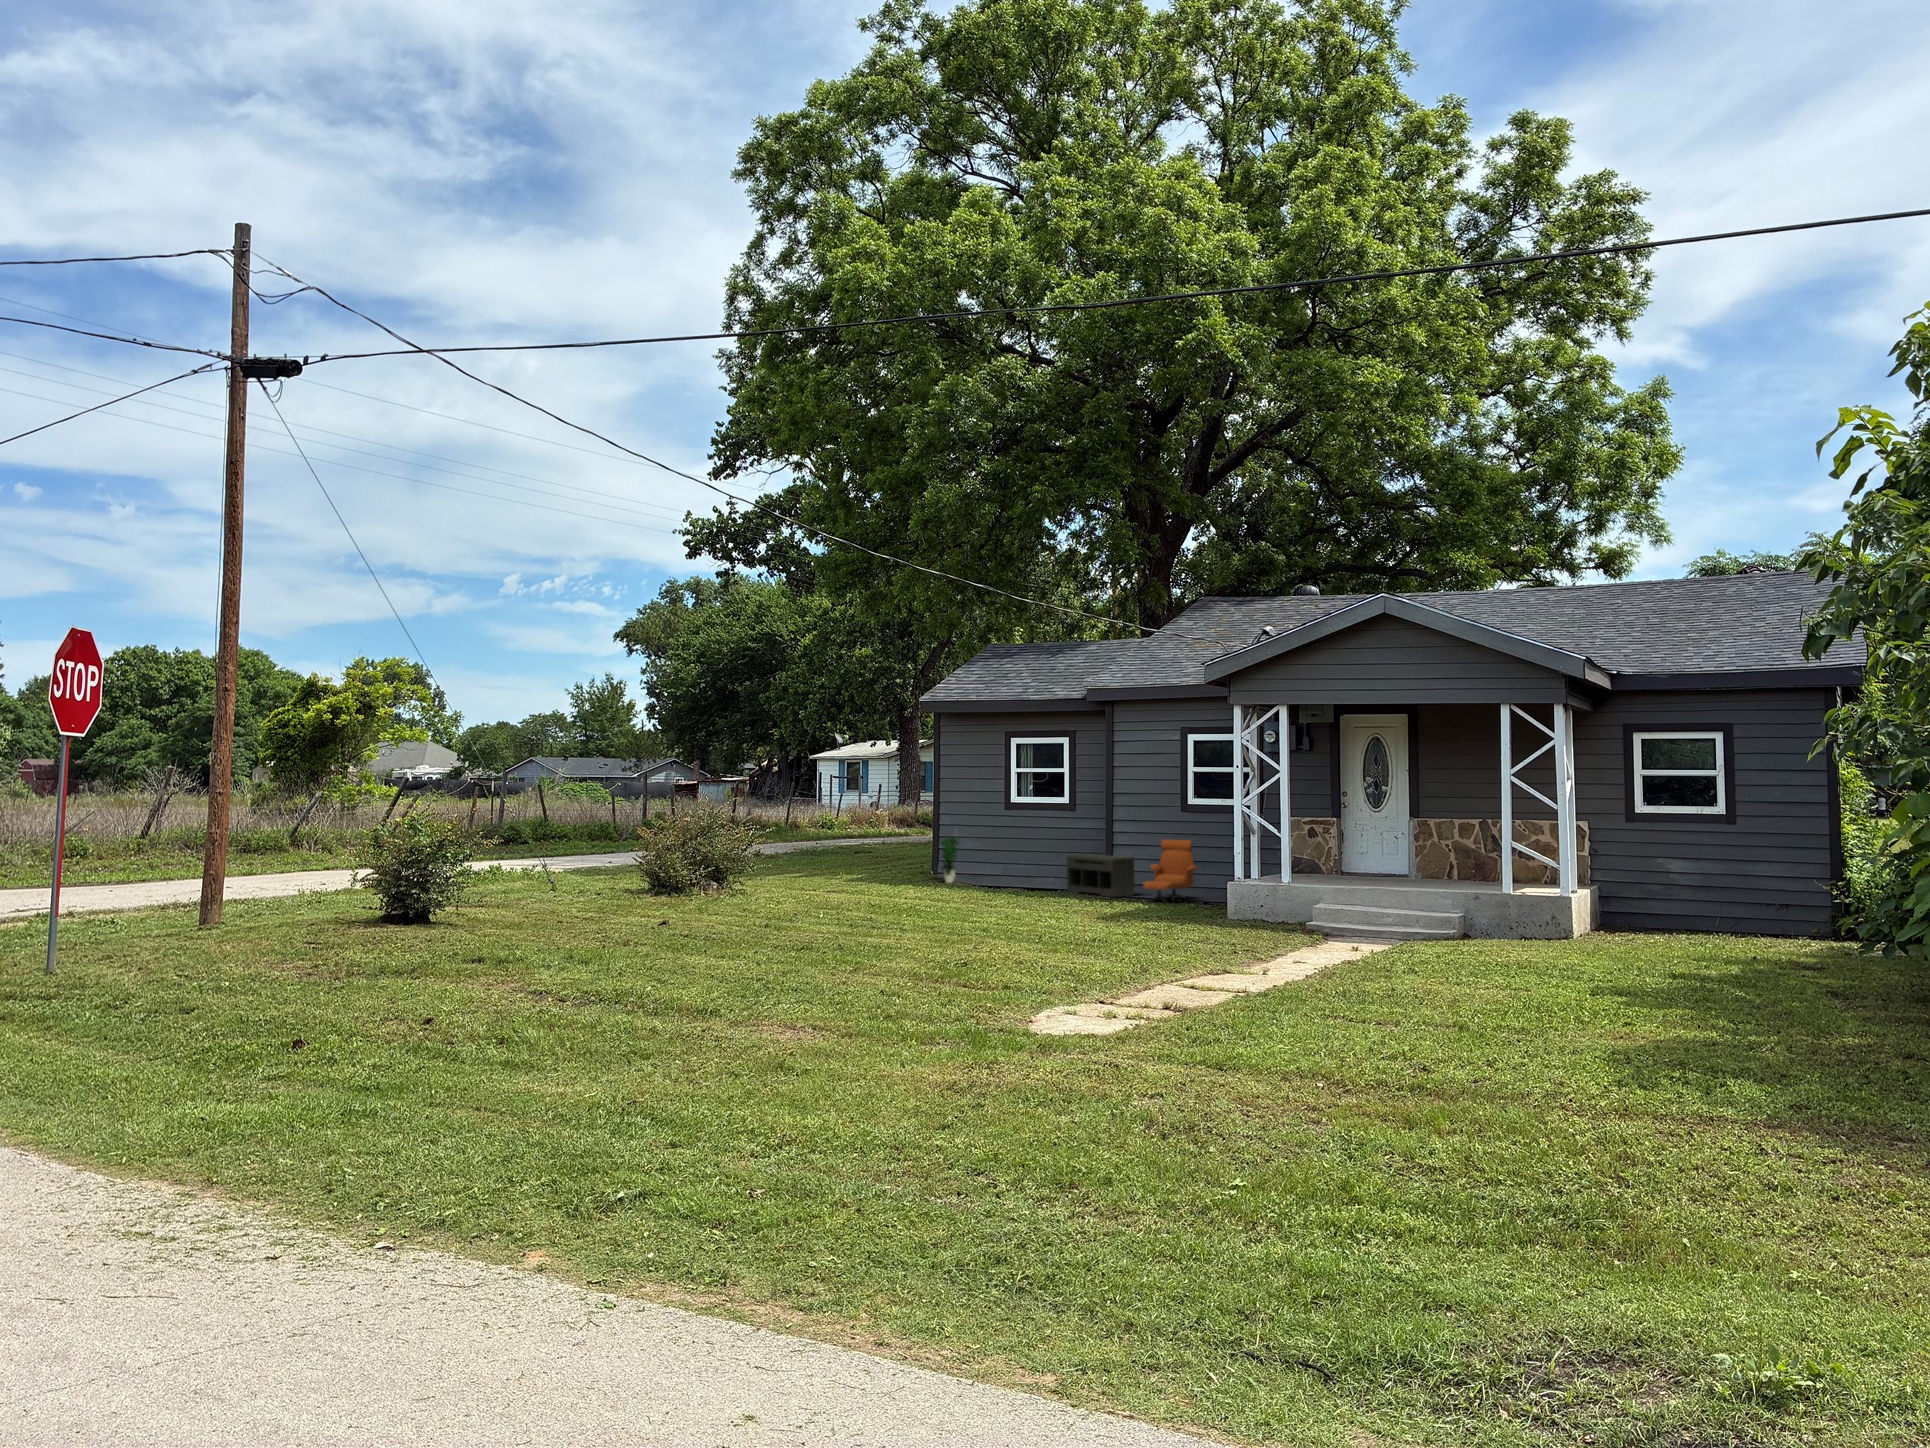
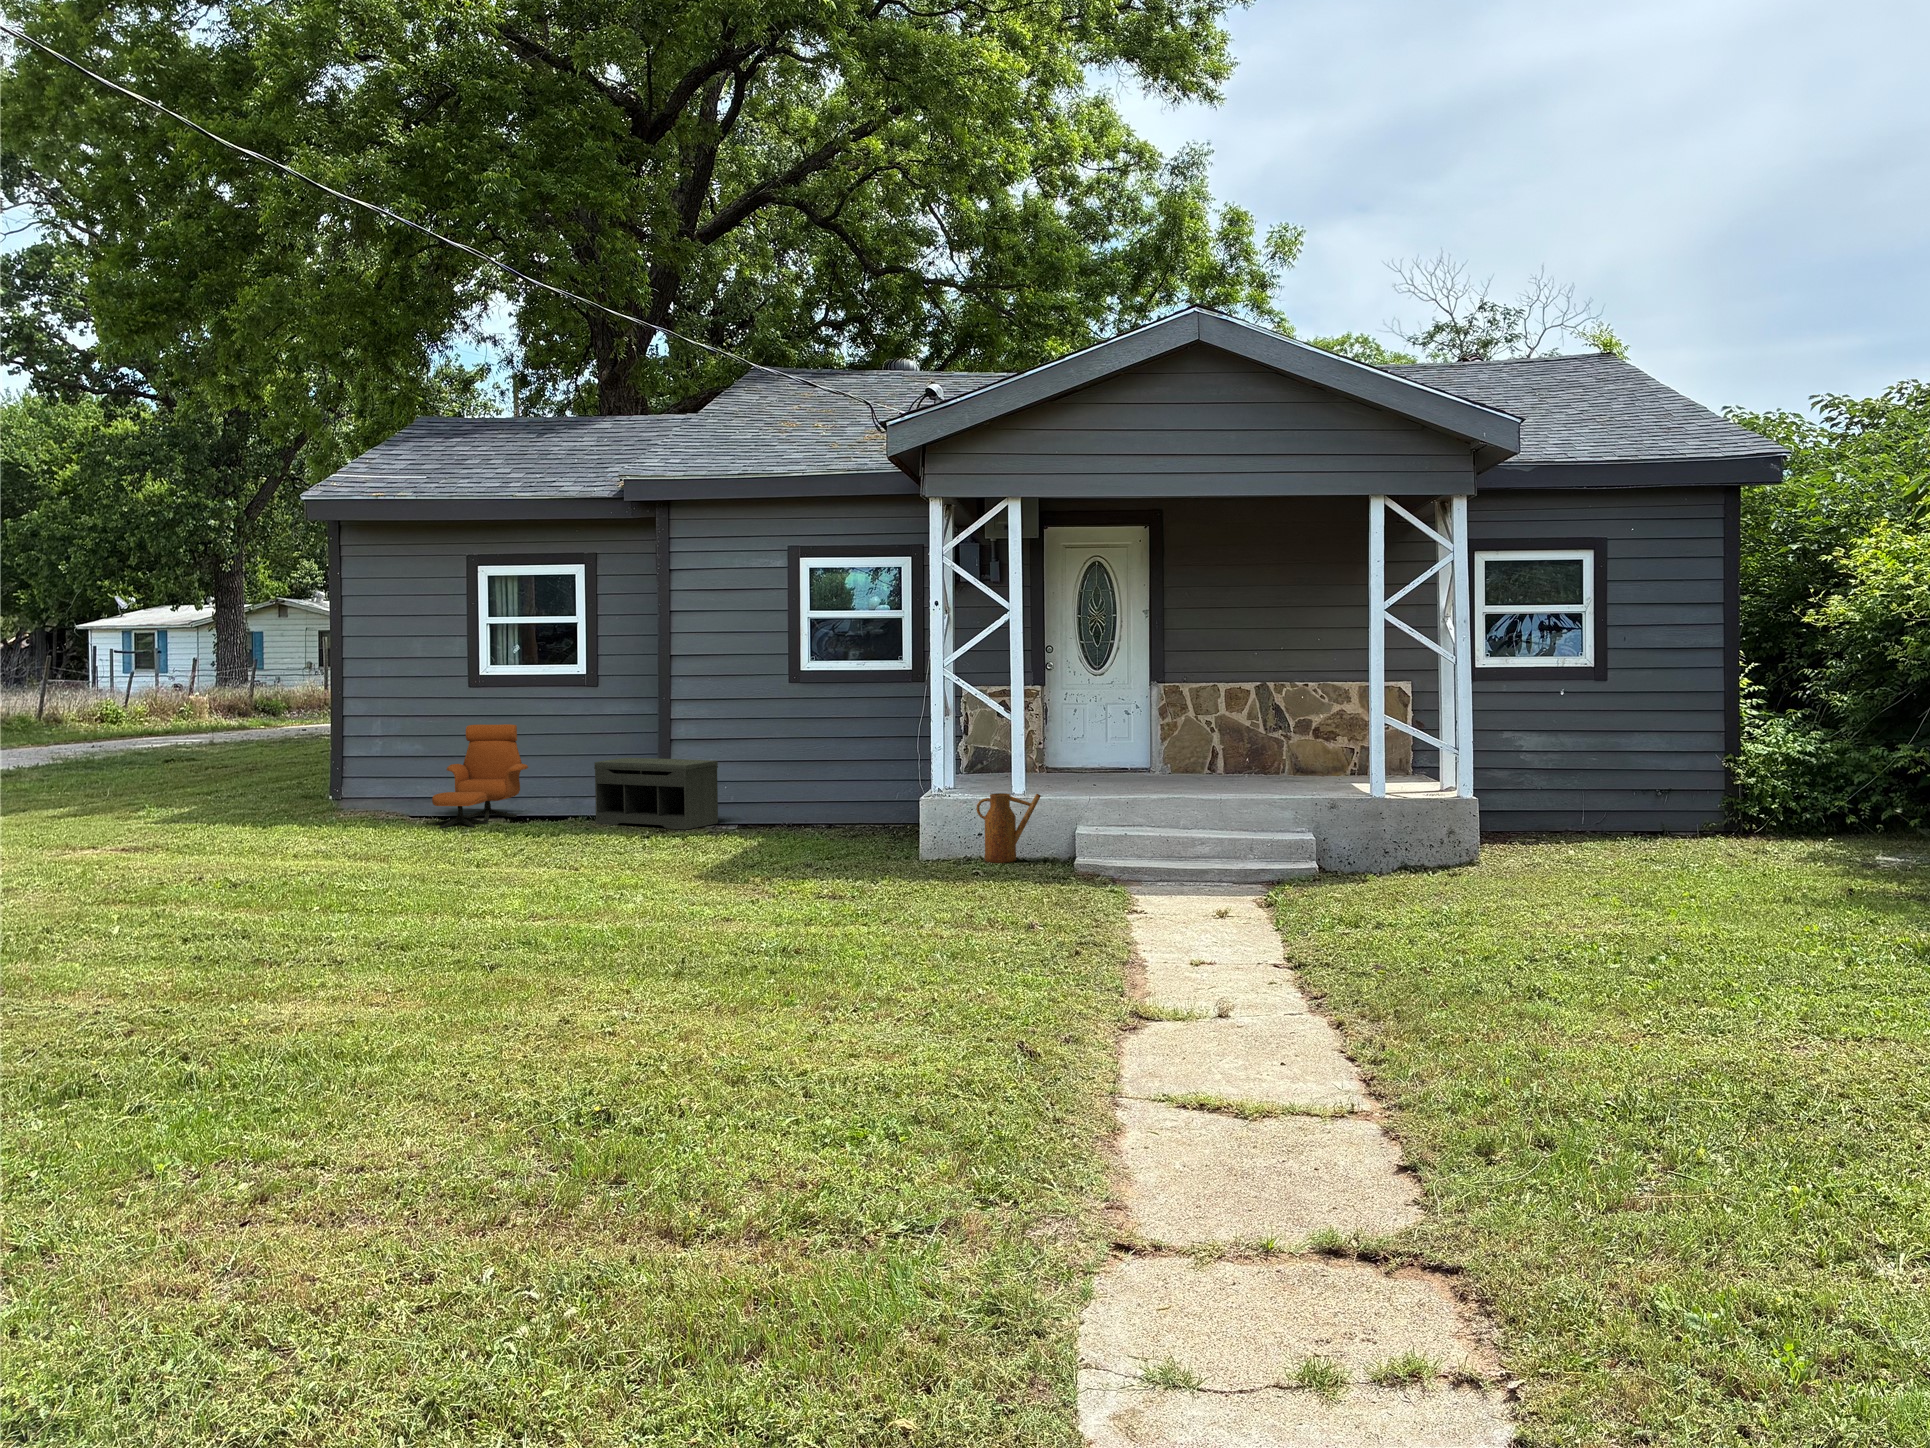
potted plant: present [941,836,959,883] -> none [343,731,384,819]
lounge chair: present [1143,840,1198,902] -> present [432,724,528,828]
watering can: none [1250,879,1285,920] -> present [976,793,1041,863]

